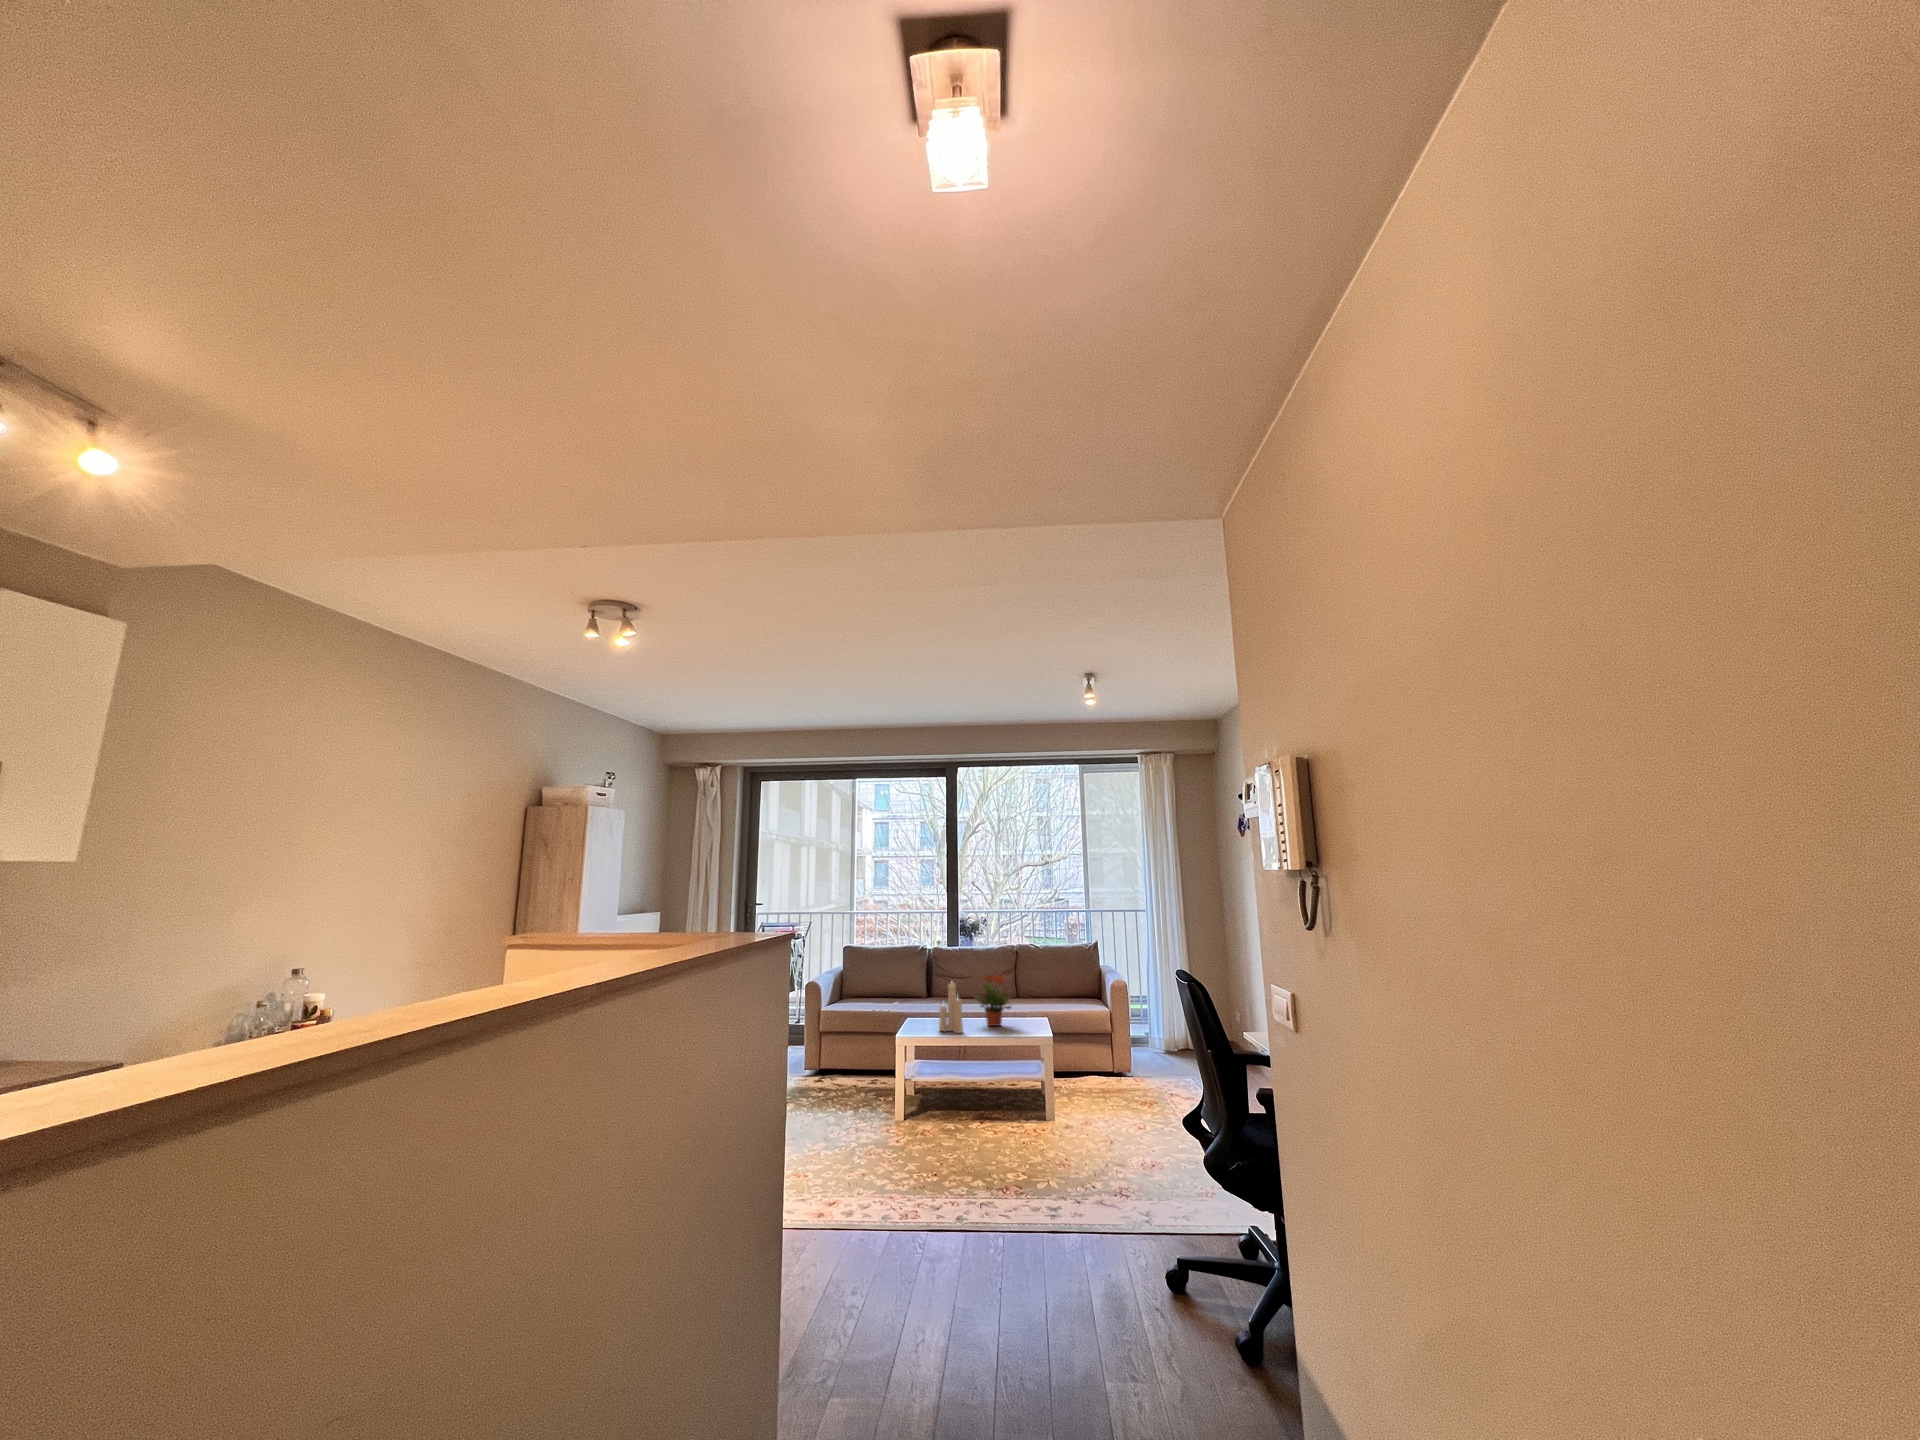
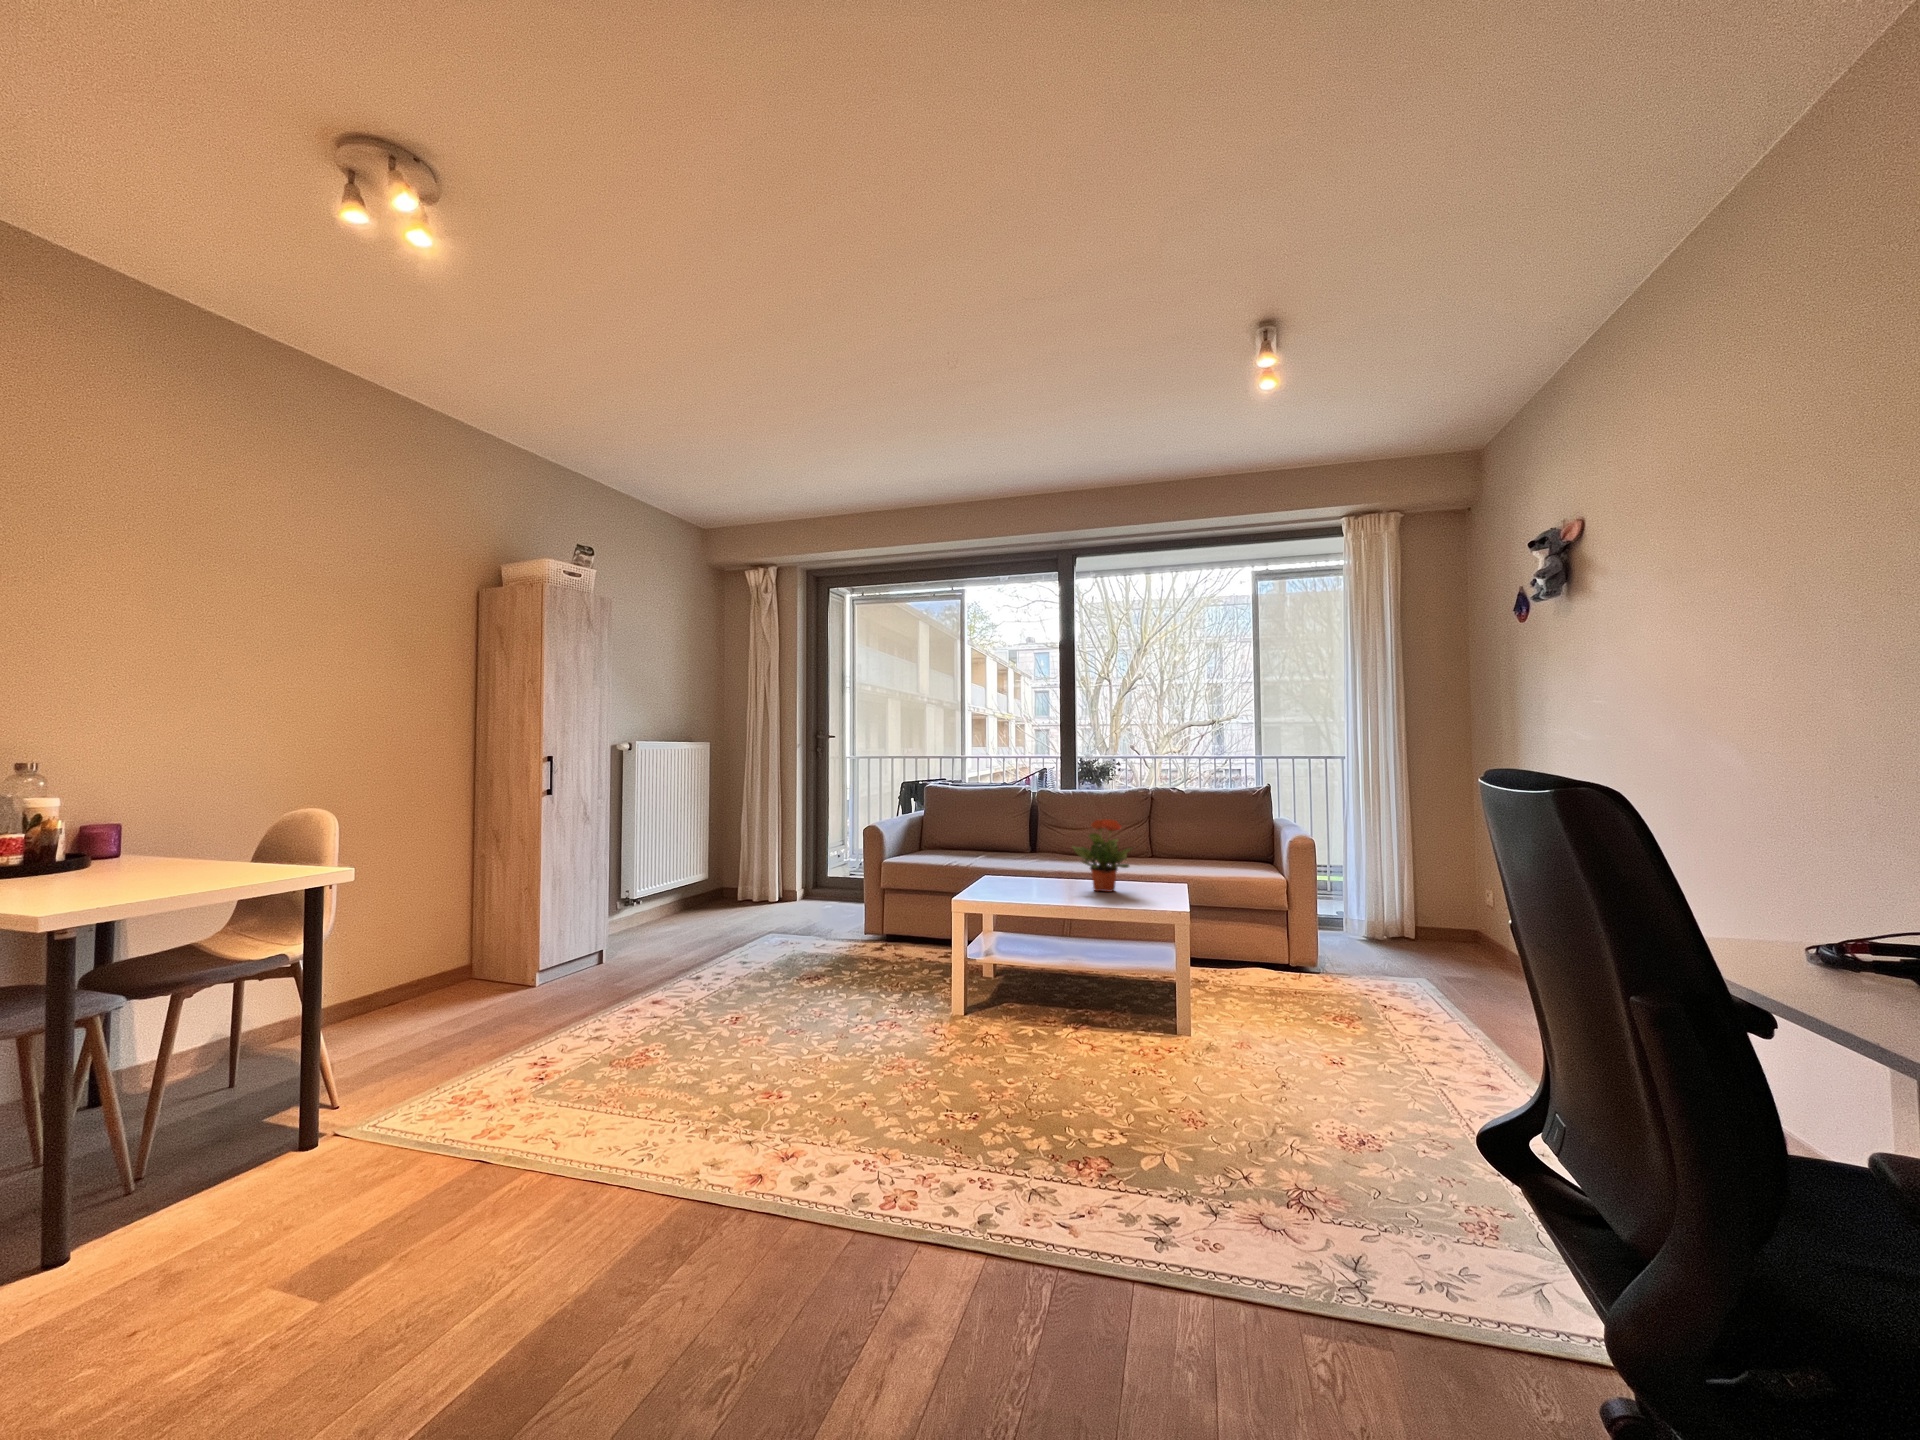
candle: present [939,983,963,1033] -> none [1019,815,1054,898]

